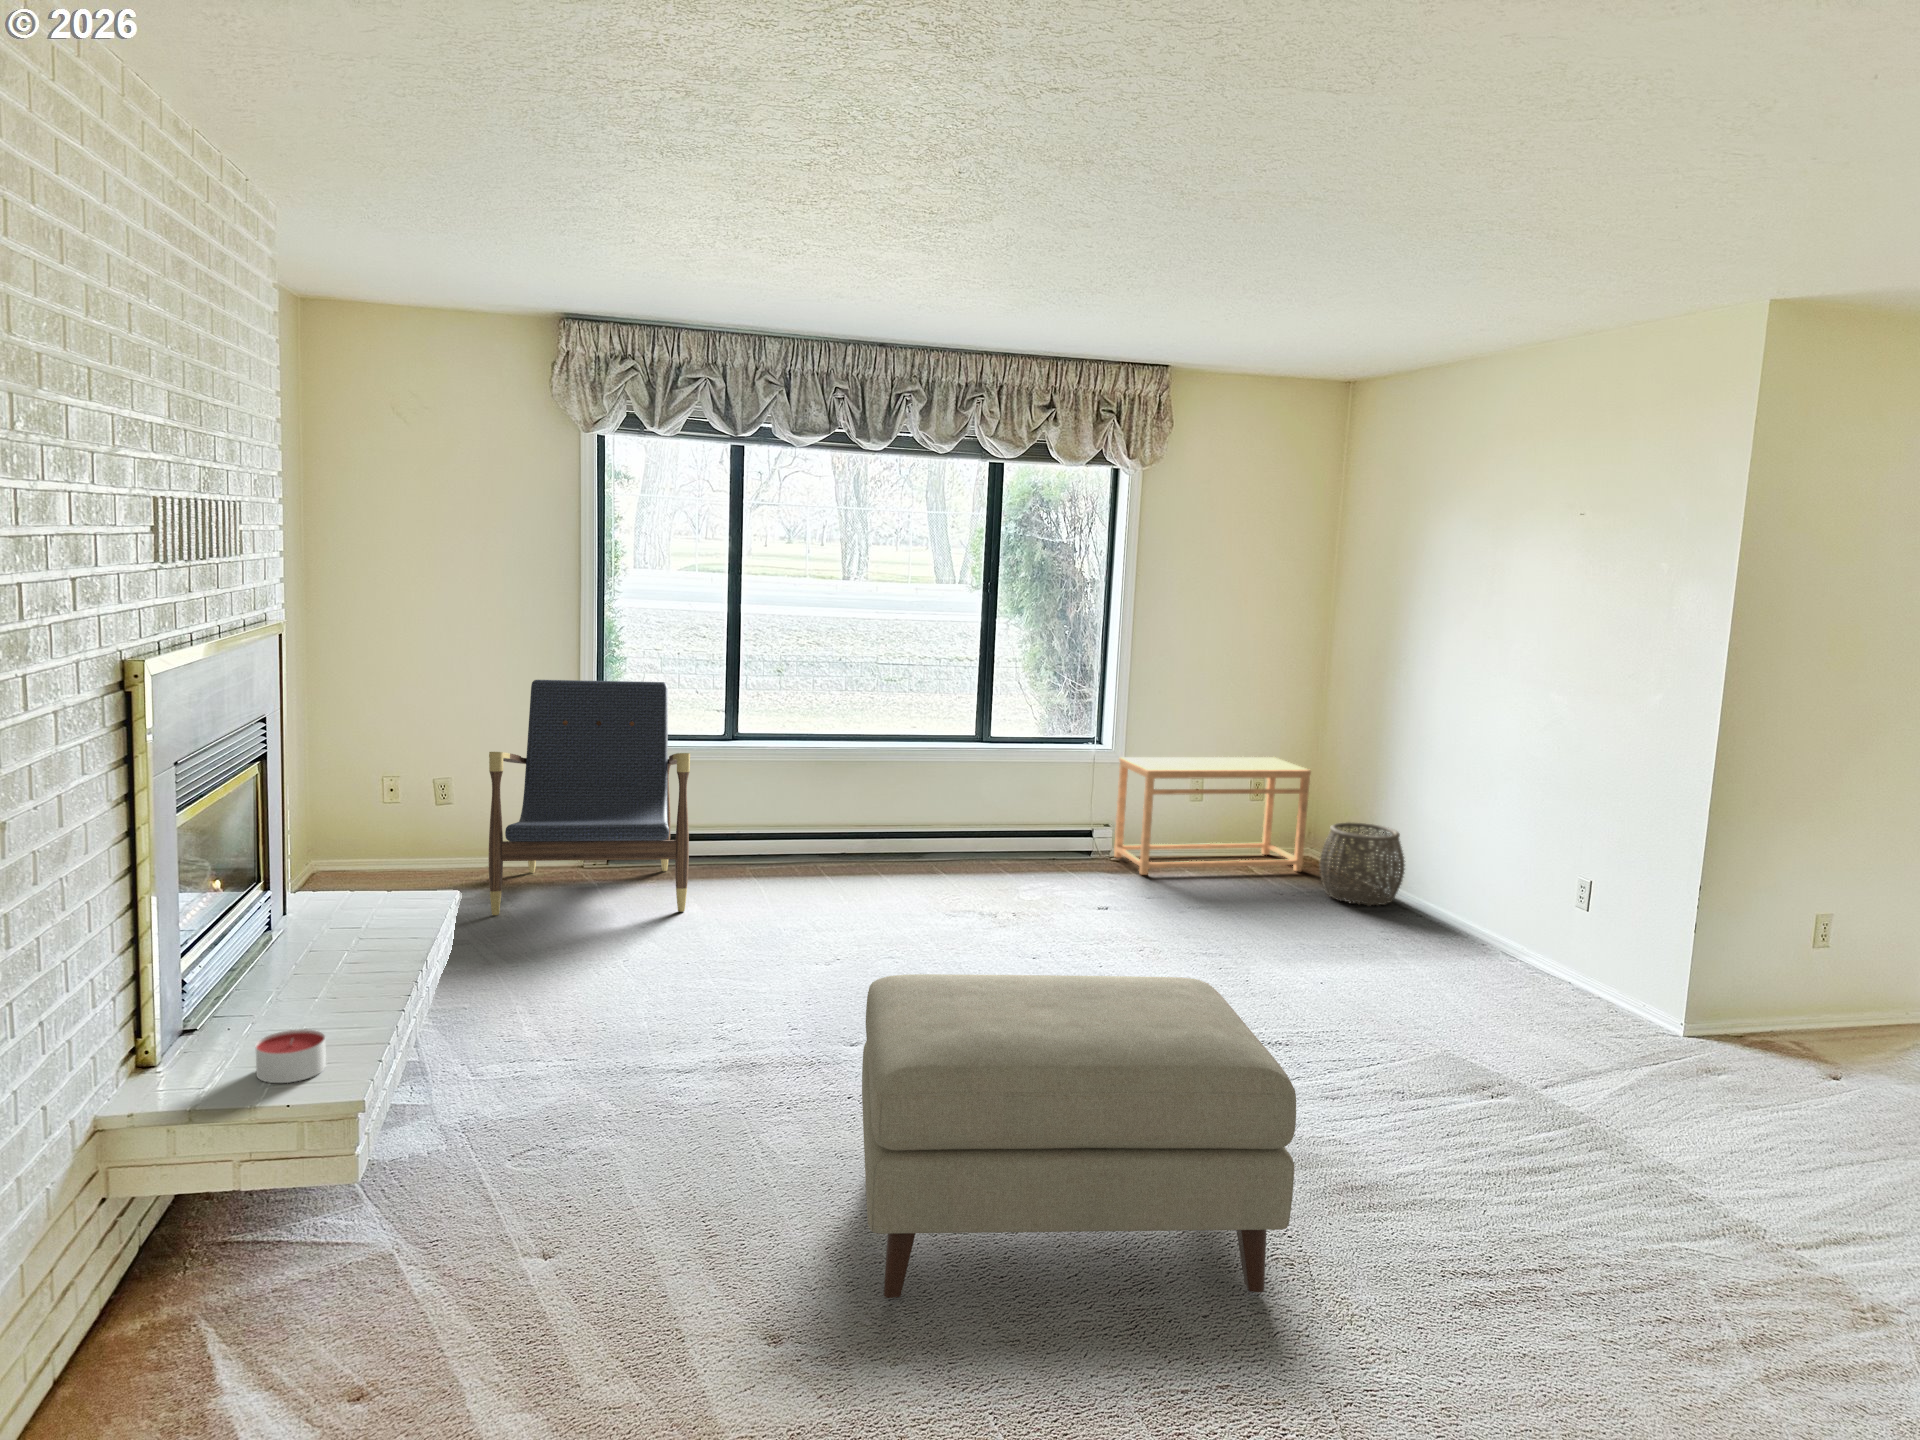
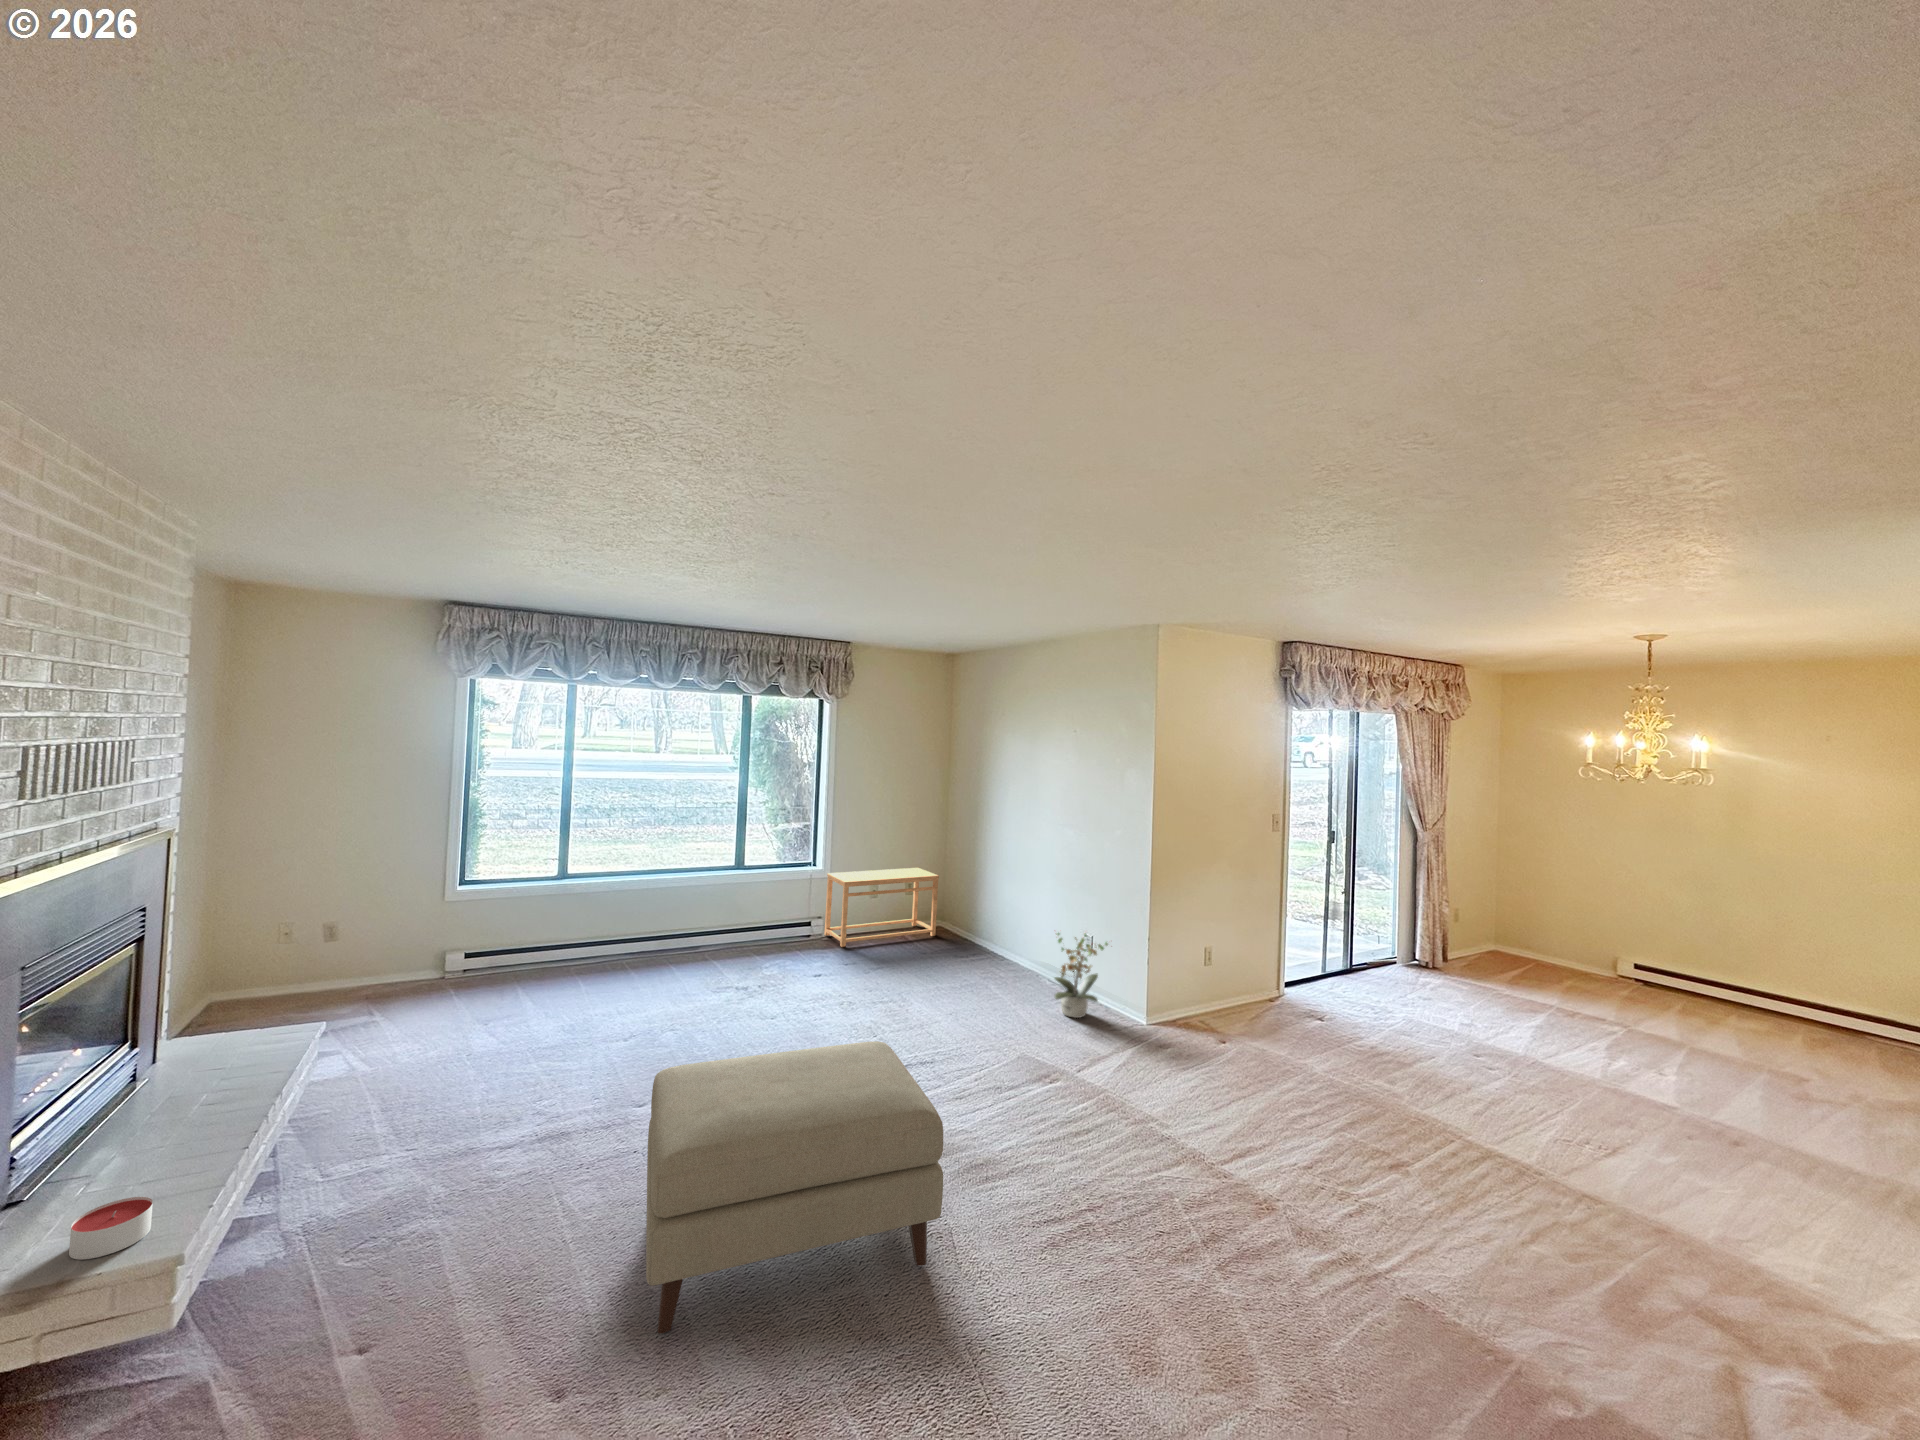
lounge chair: present [489,680,690,915] -> none [357,842,531,1028]
woven basket: present [1320,822,1405,906] -> none [945,906,993,956]
potted plant: none [1513,862,1633,1013] -> present [1055,933,1108,1018]

